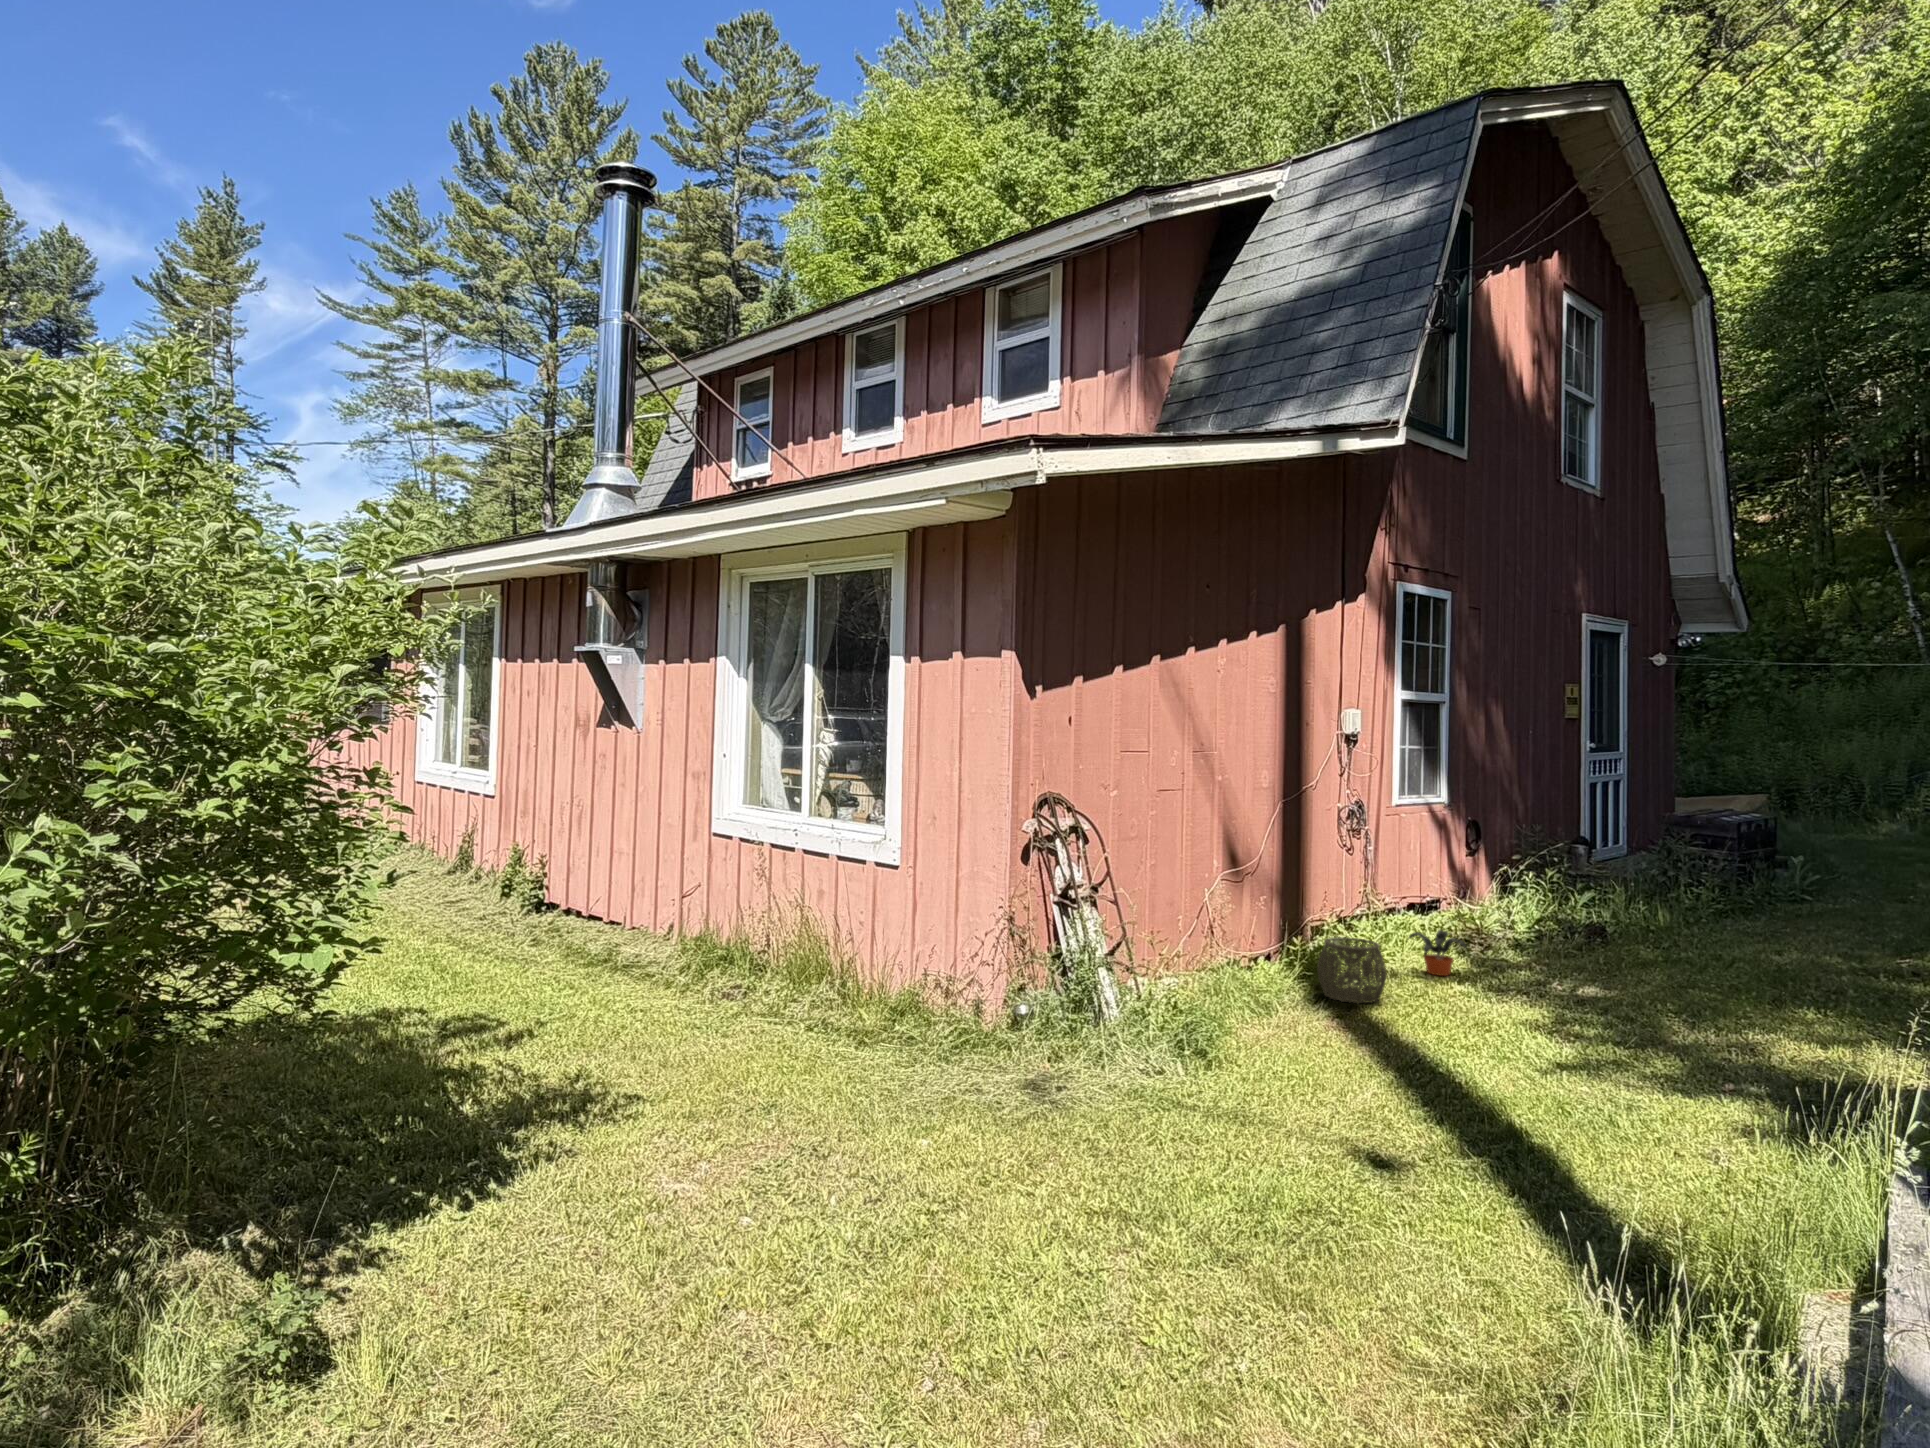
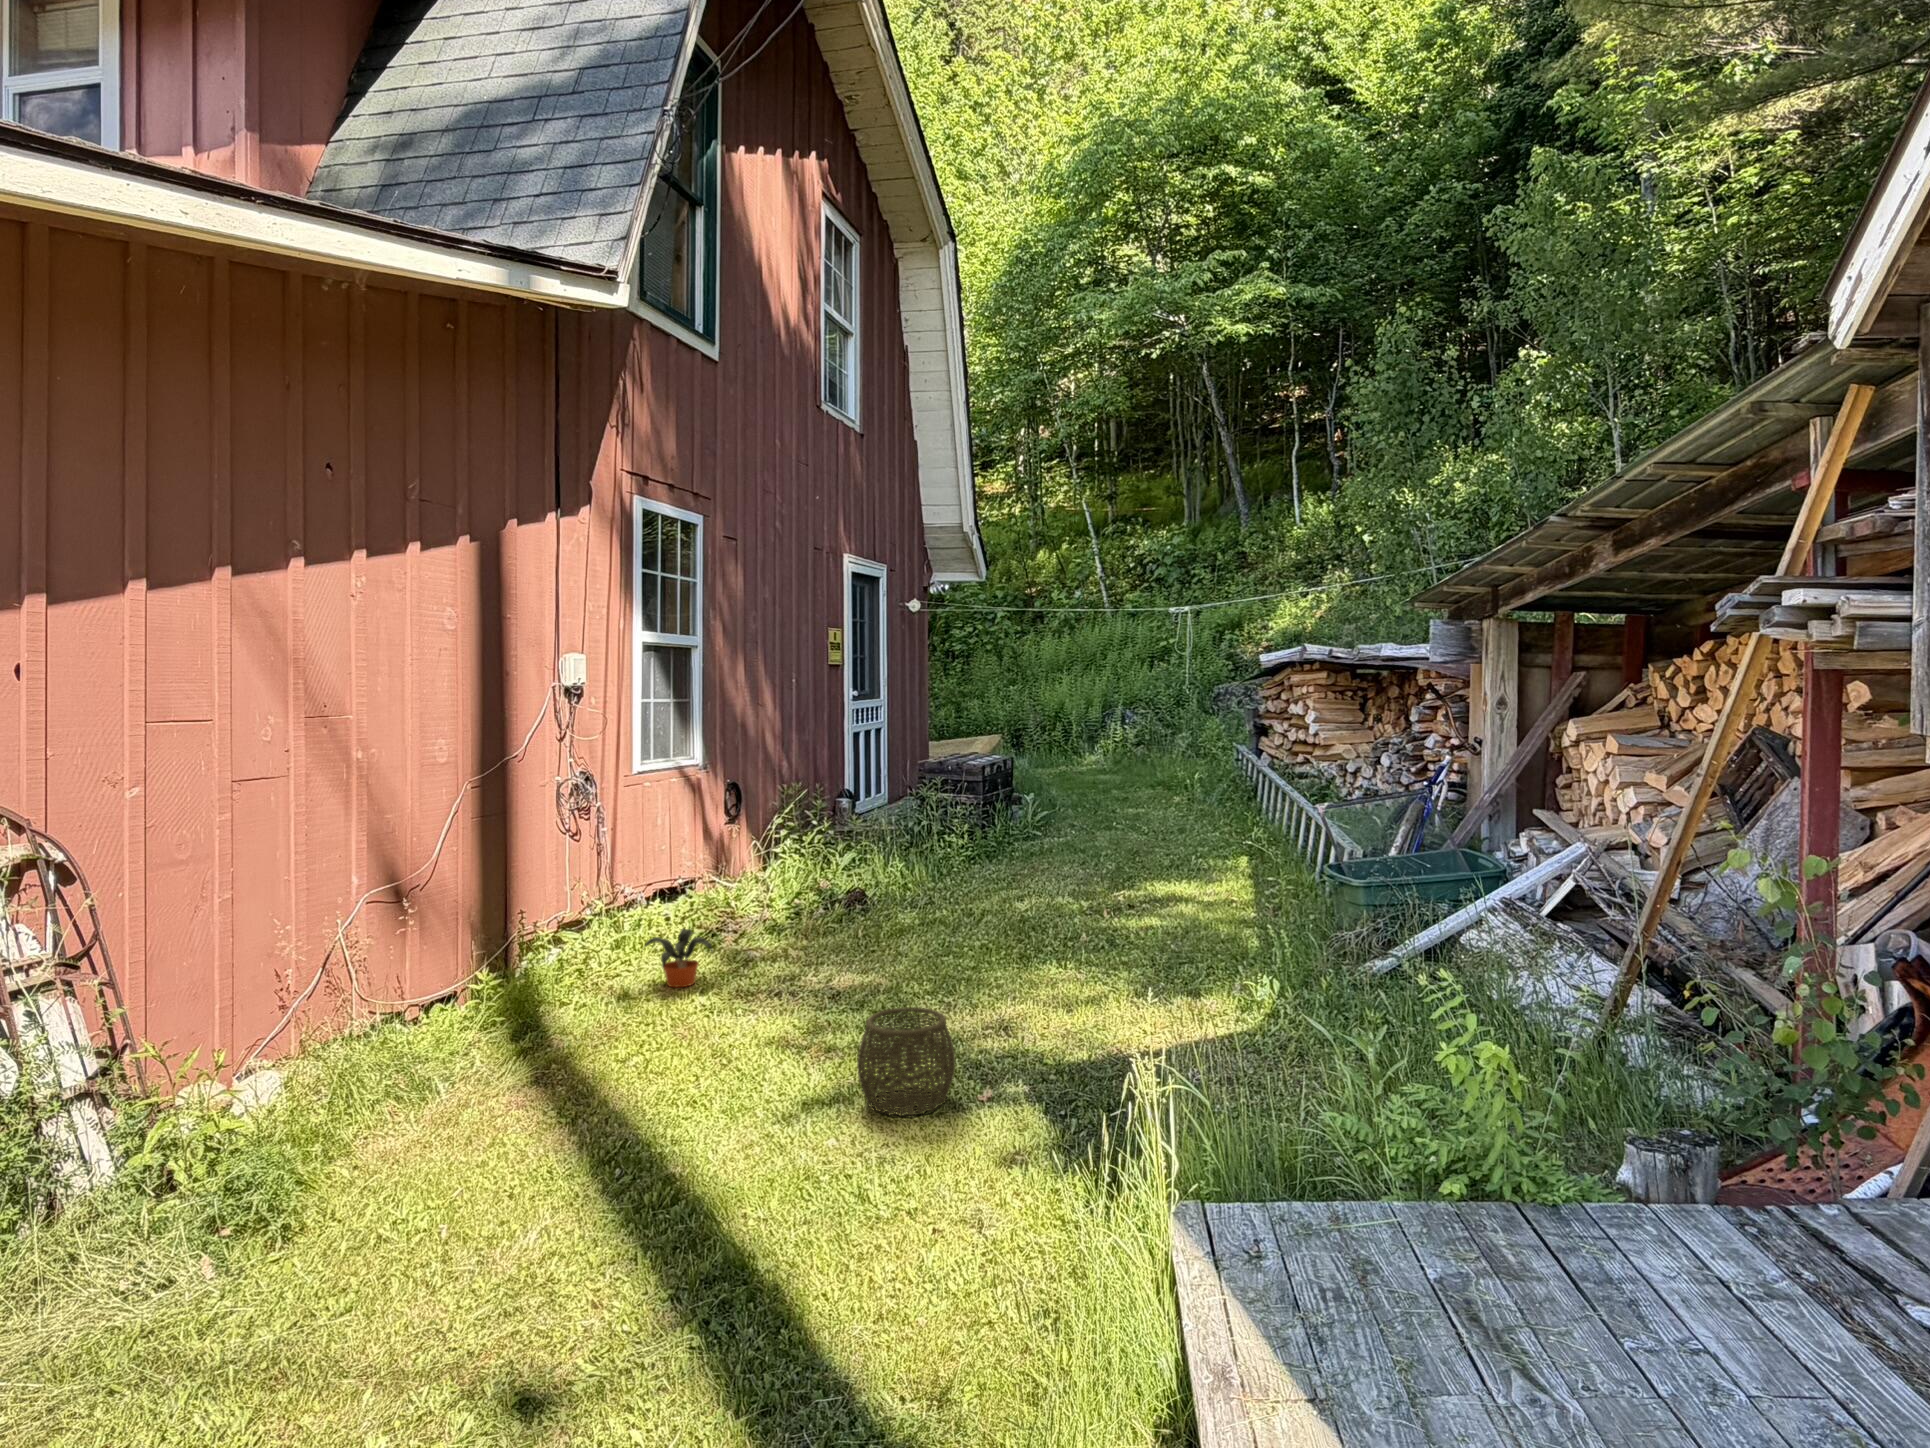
woven basket: present [1318,937,1386,1003] -> present [857,1007,955,1116]

